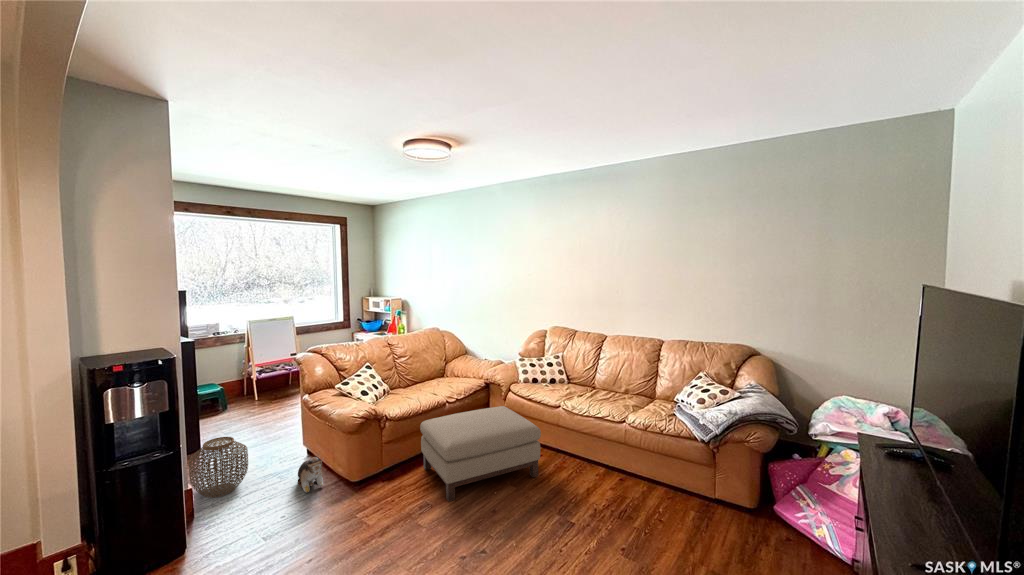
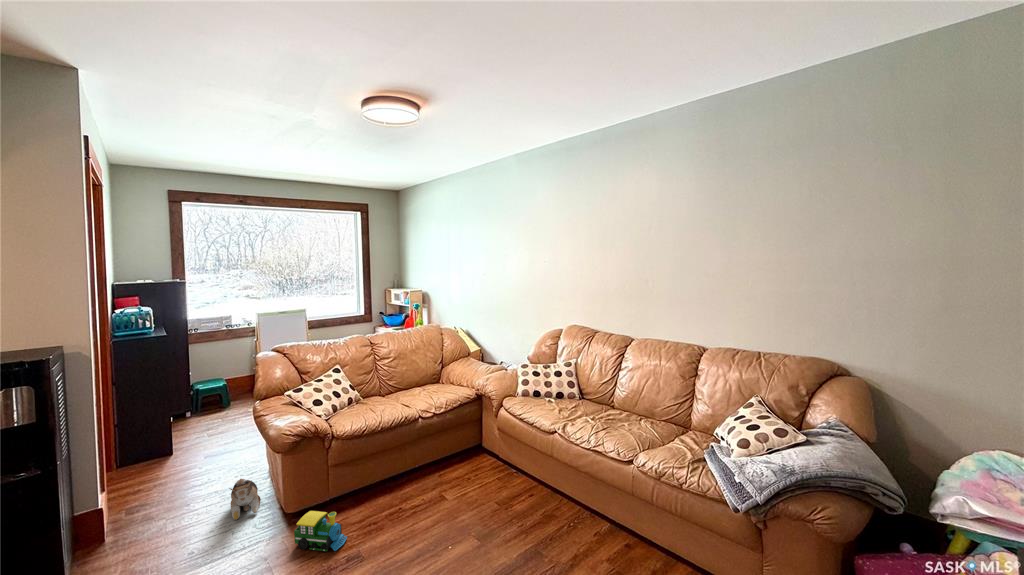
ottoman: present [420,406,541,501] -> none [377,425,518,552]
woven basket: present [189,437,248,498] -> none [113,446,186,516]
toy train: none [373,475,413,506] -> present [294,511,347,552]

